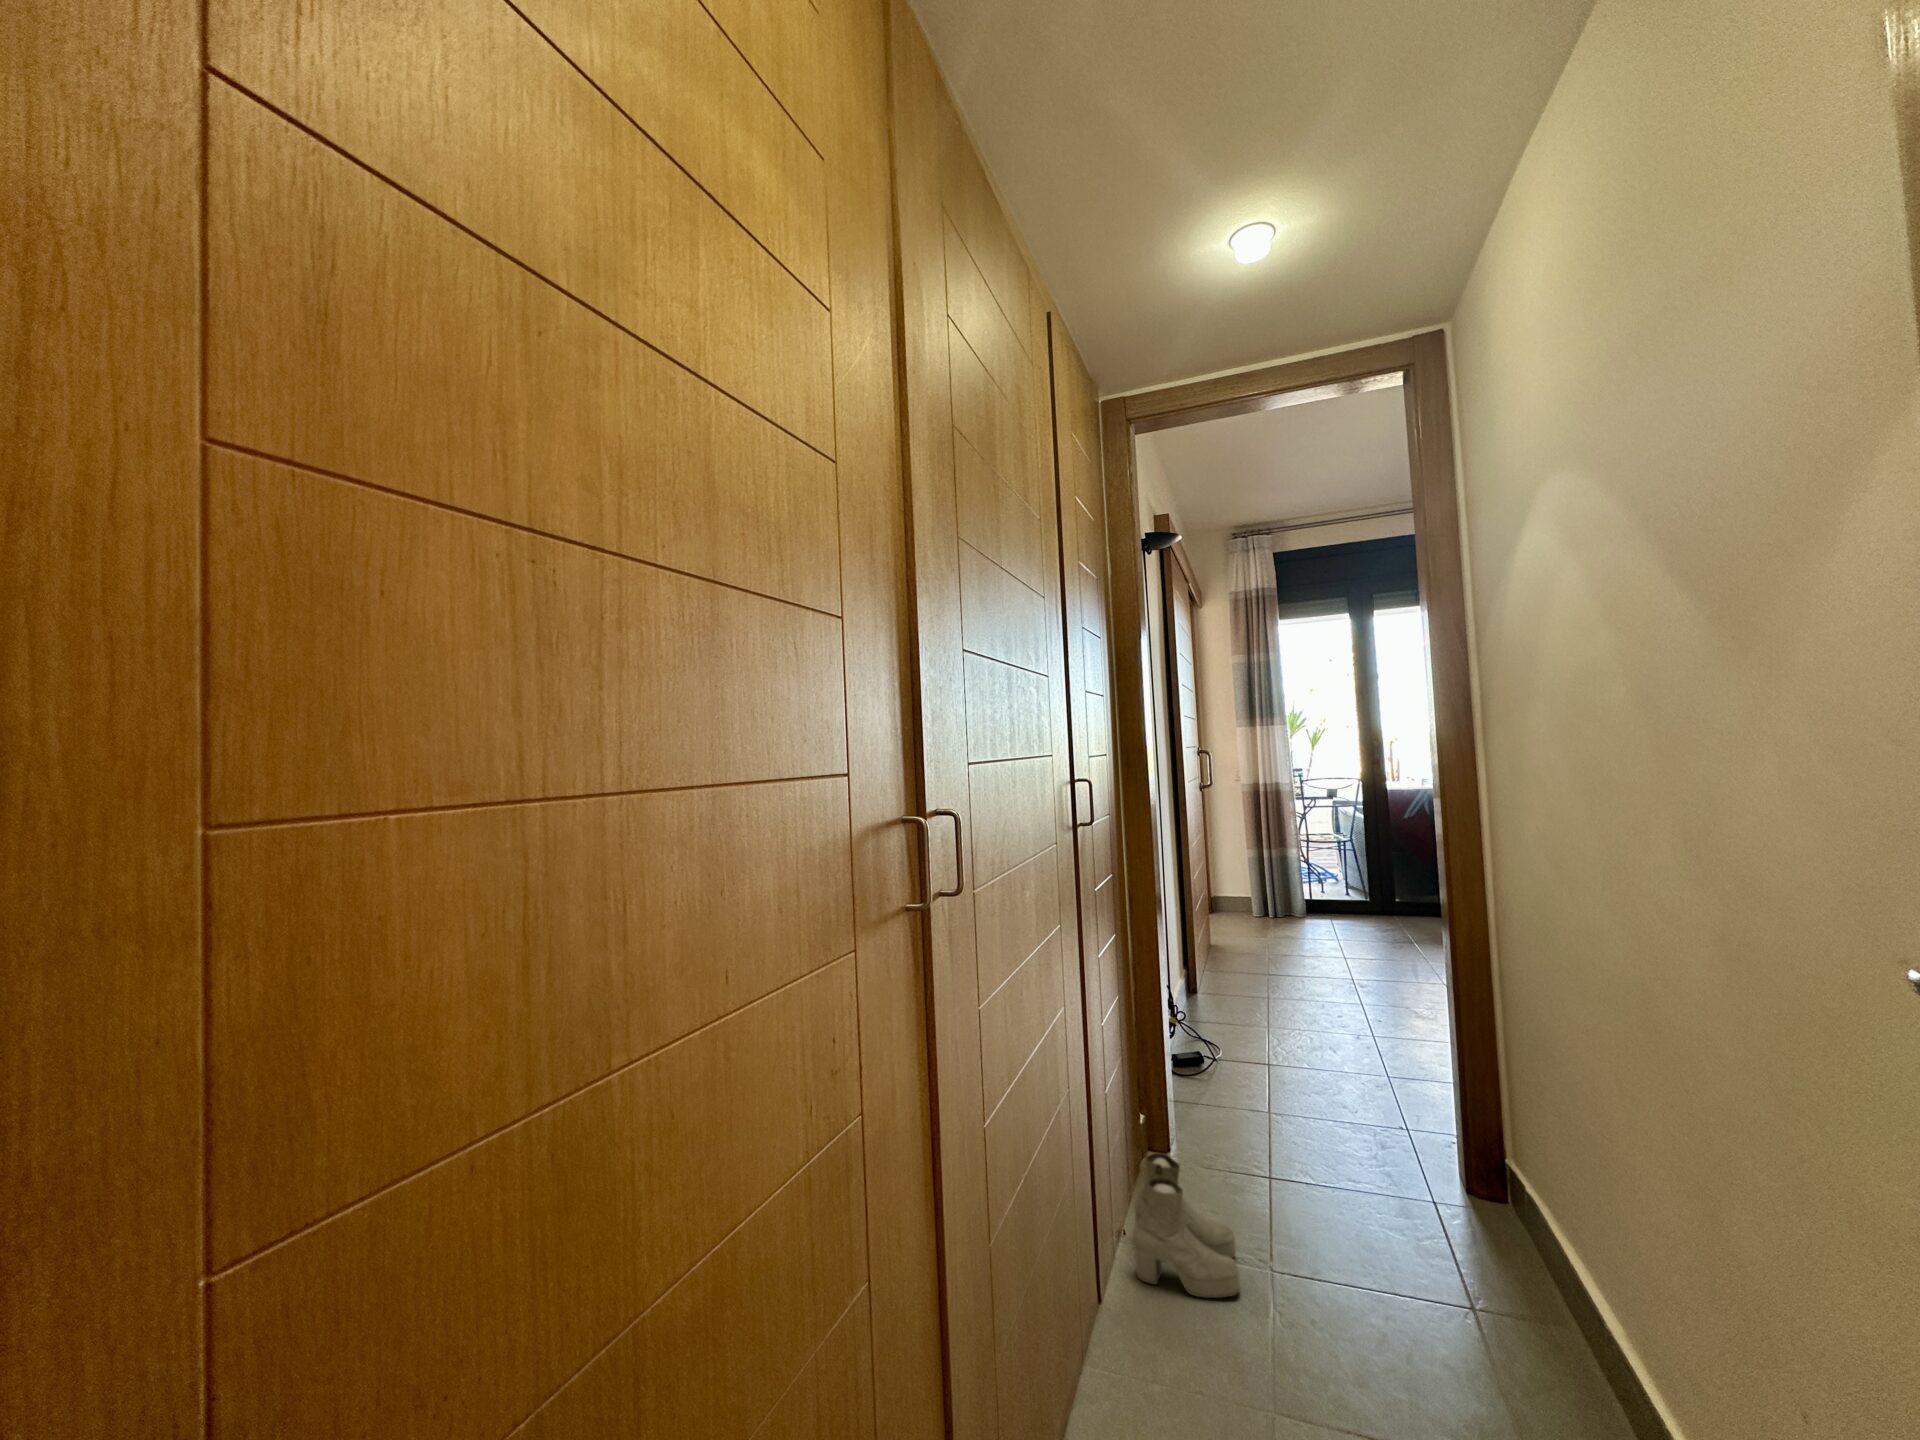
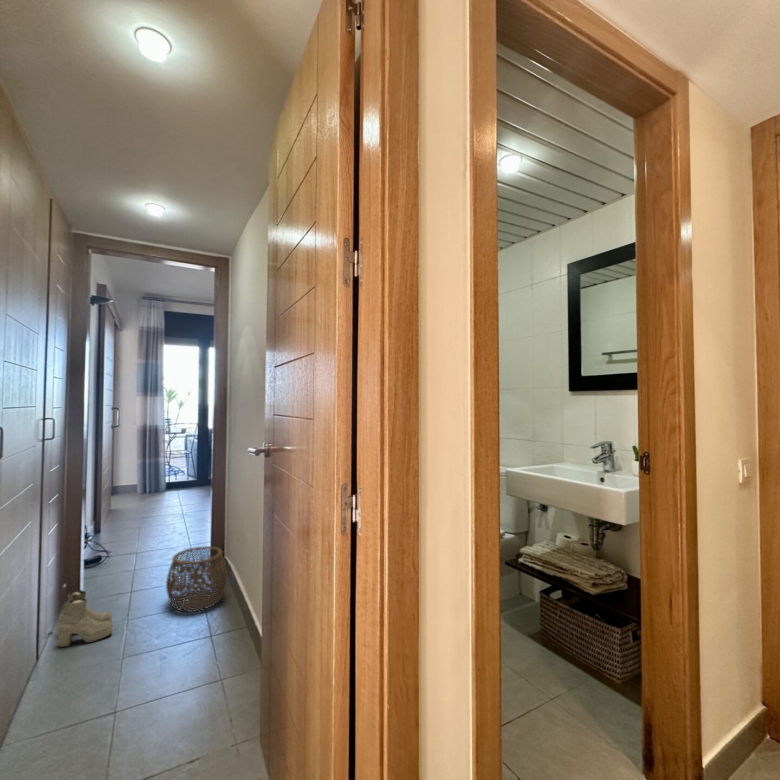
woven basket: none [1353,1118,1536,1322] -> present [166,546,227,612]

